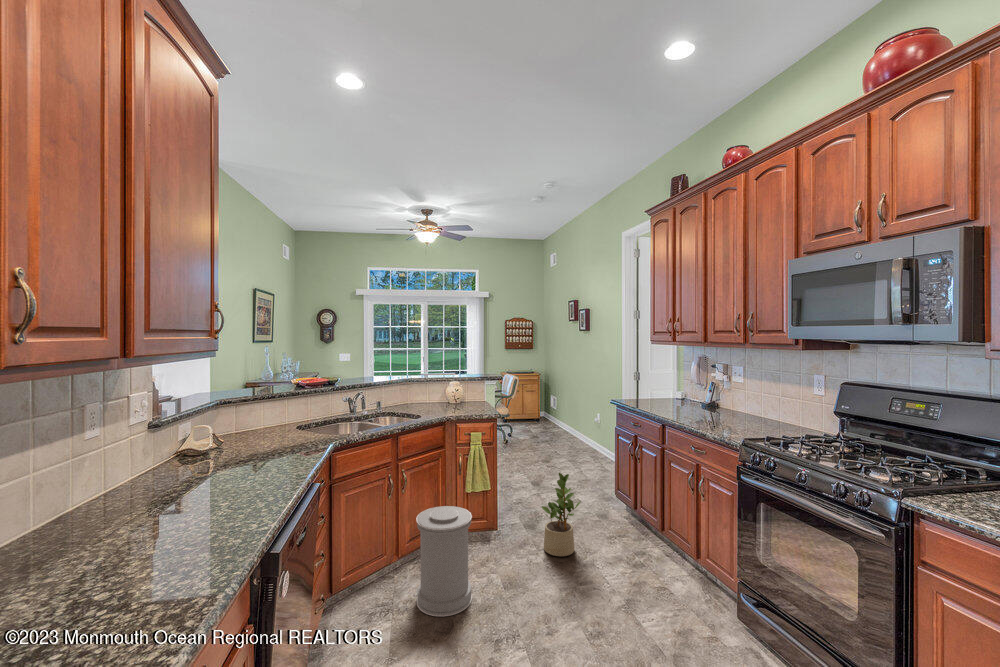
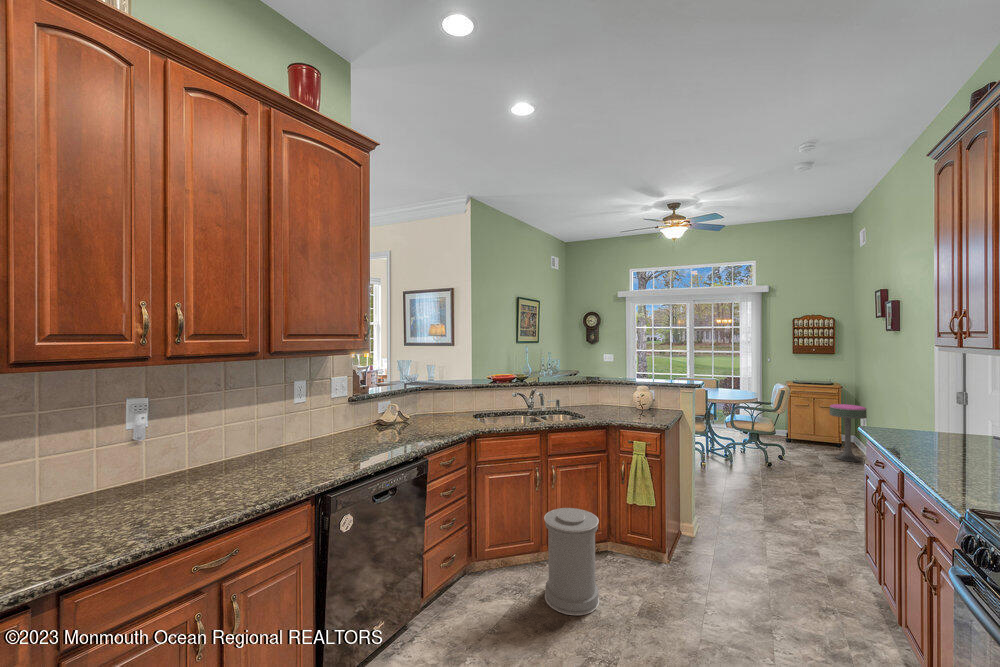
bar stool: none [533,386,555,428] -> present [829,404,867,462]
potted plant: present [542,473,581,556] -> none [712,511,762,616]

